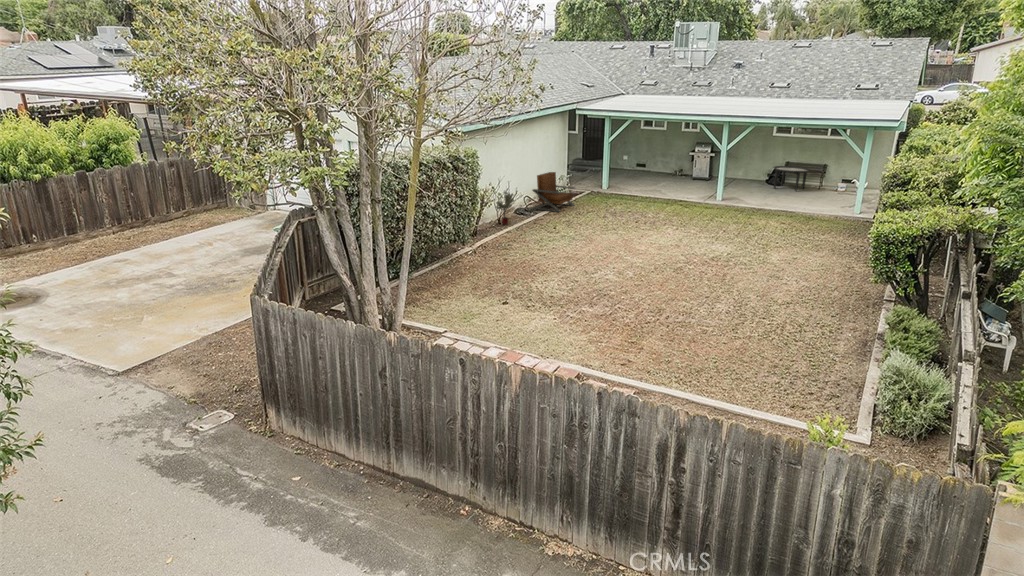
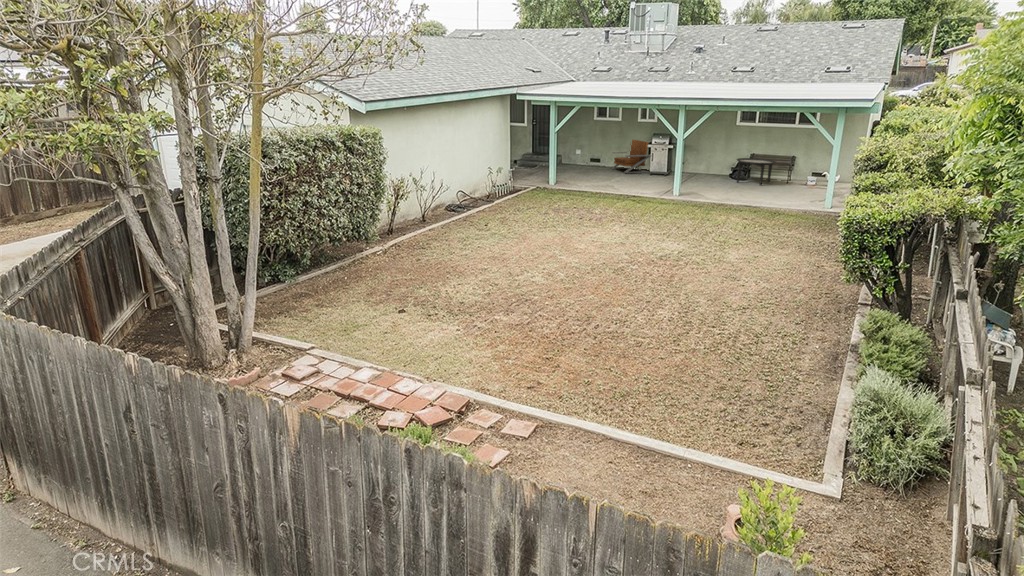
lounge chair: present [532,172,575,212] -> present [611,140,651,173]
potted tree: present [496,191,514,225] -> none [420,181,444,220]

